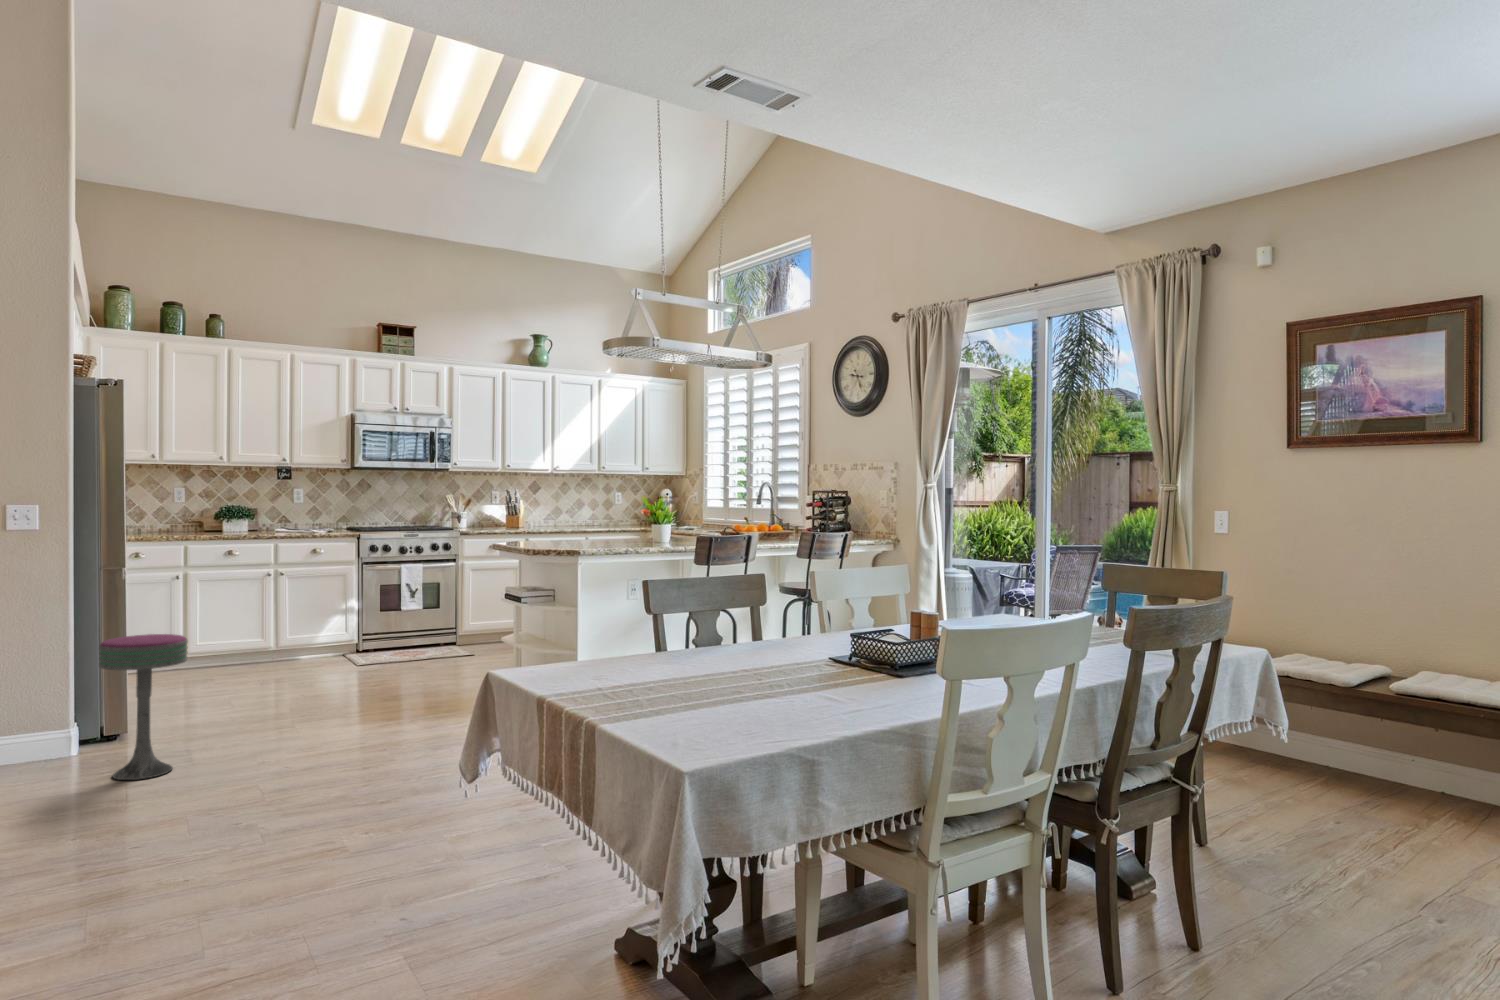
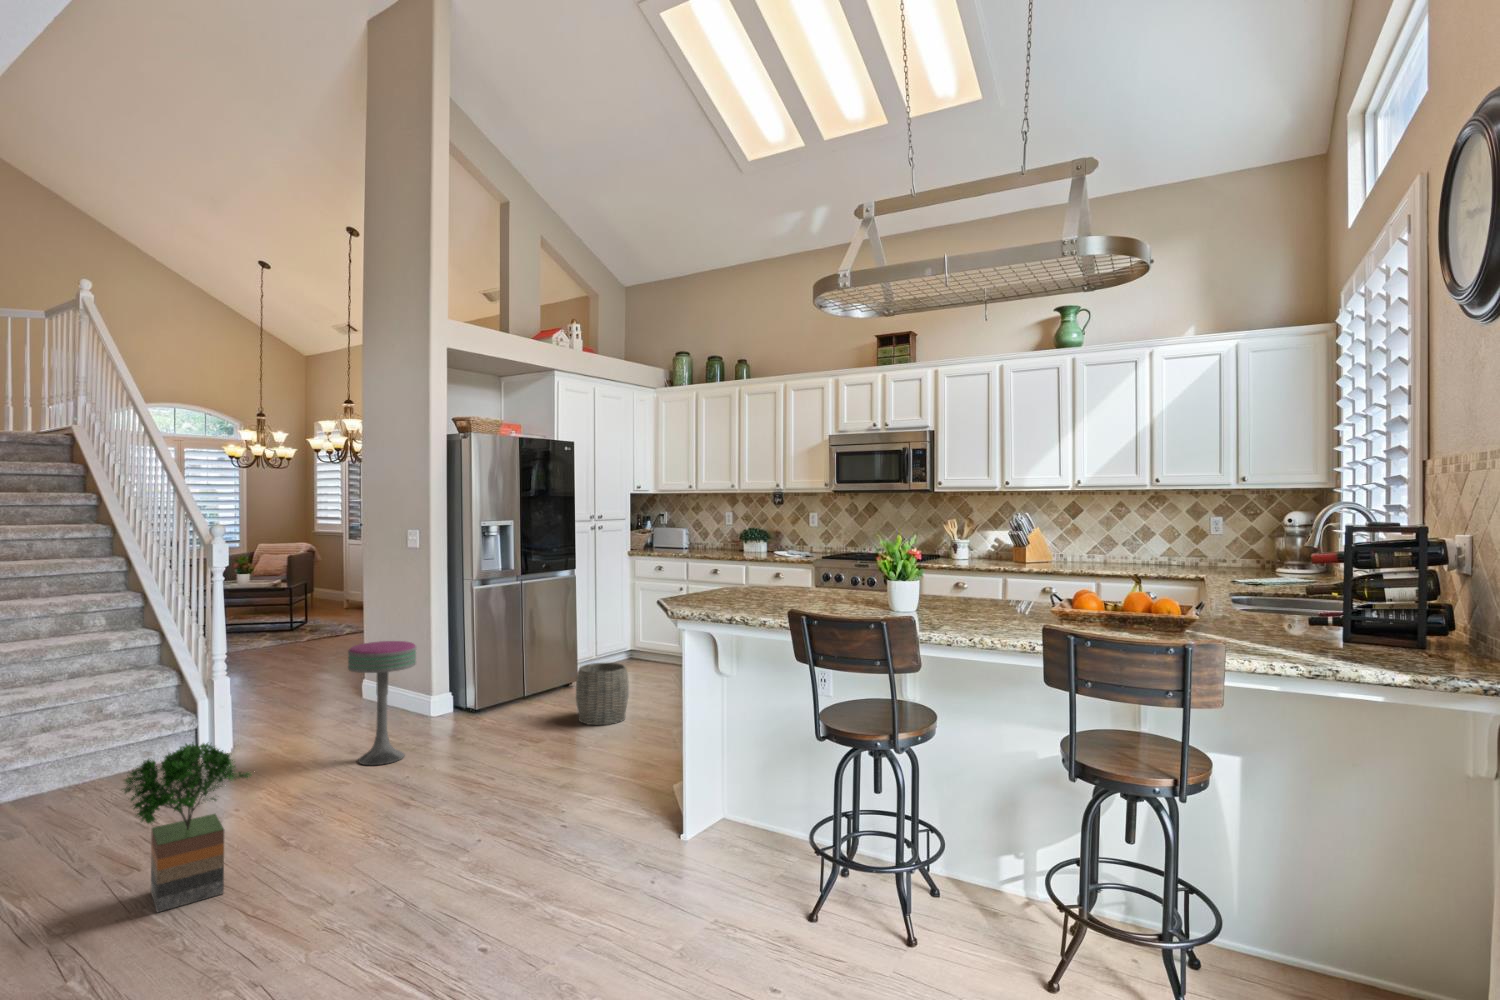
woven basket: none [216,647,280,711] -> present [576,663,629,725]
potted tree: none [321,690,420,838] -> present [122,743,251,912]

